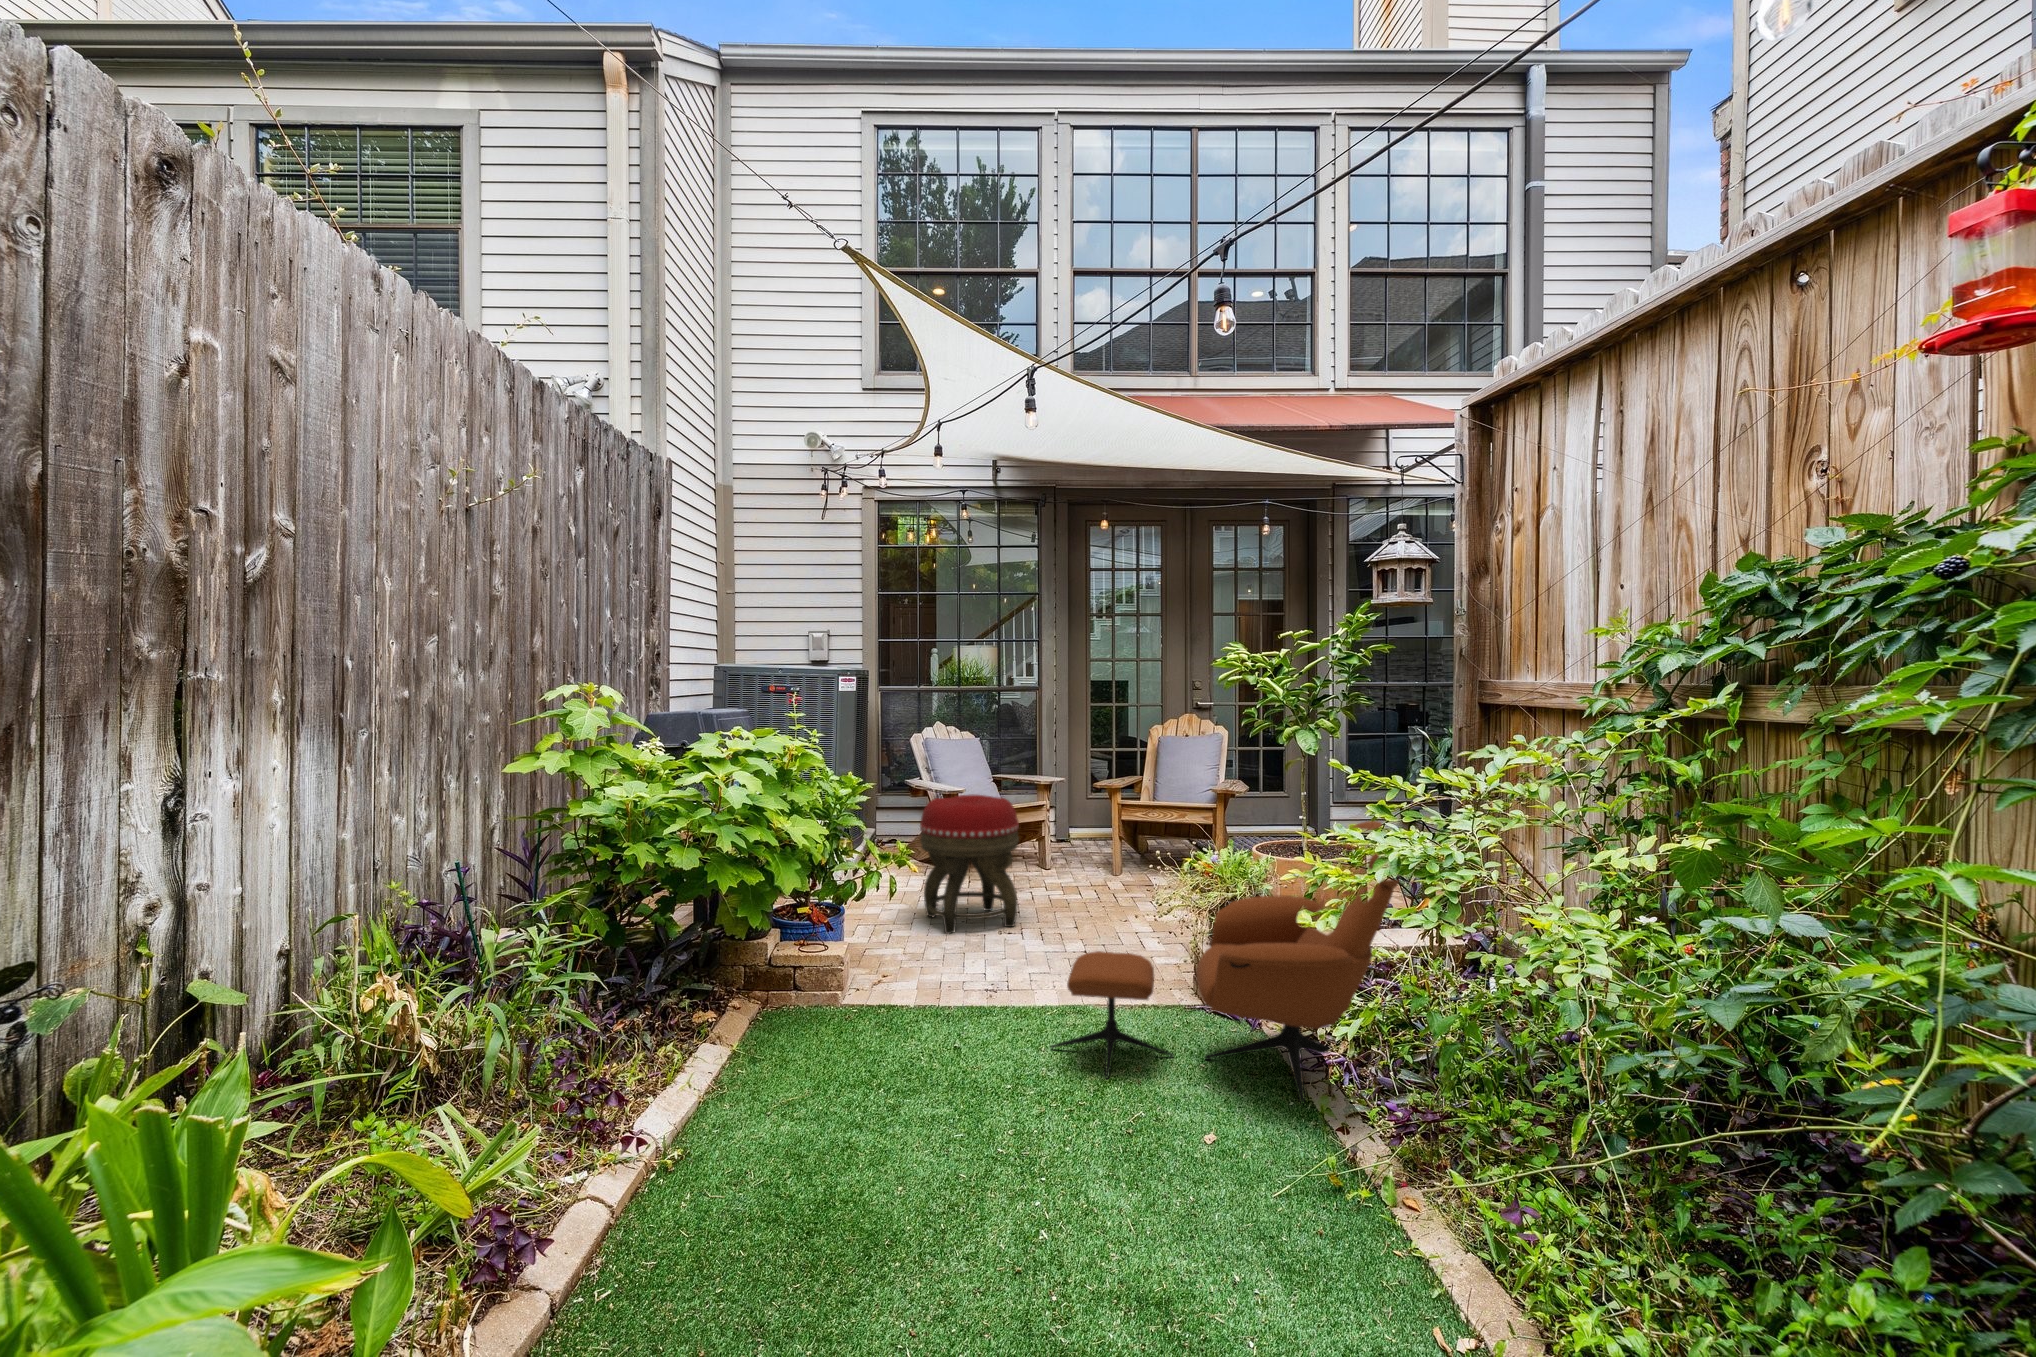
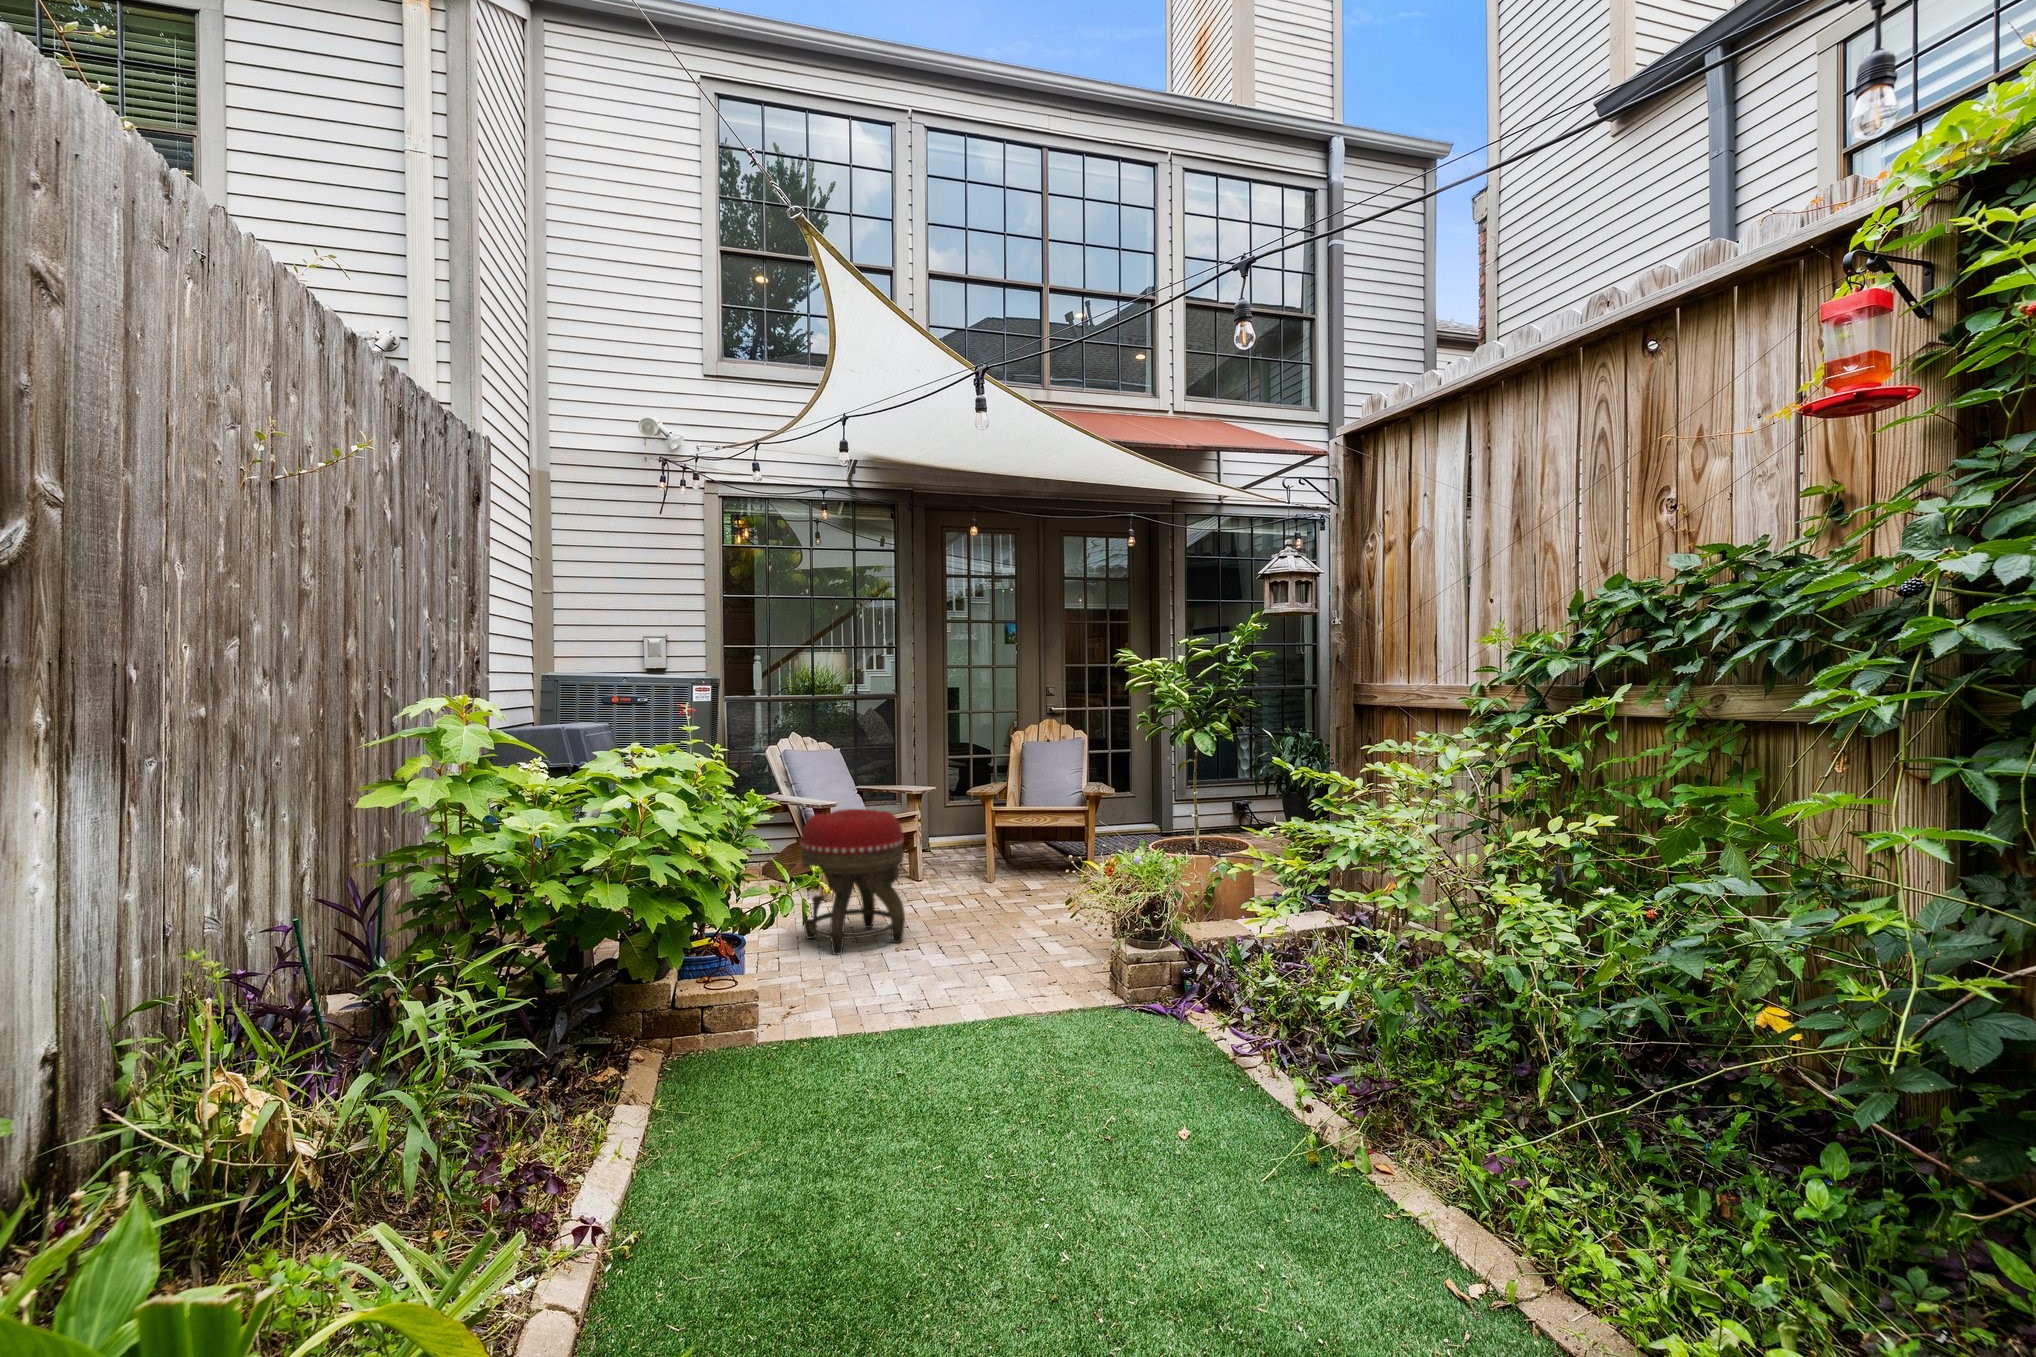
lounge chair: present [1051,821,1399,1104] -> none [992,818,1325,1089]

